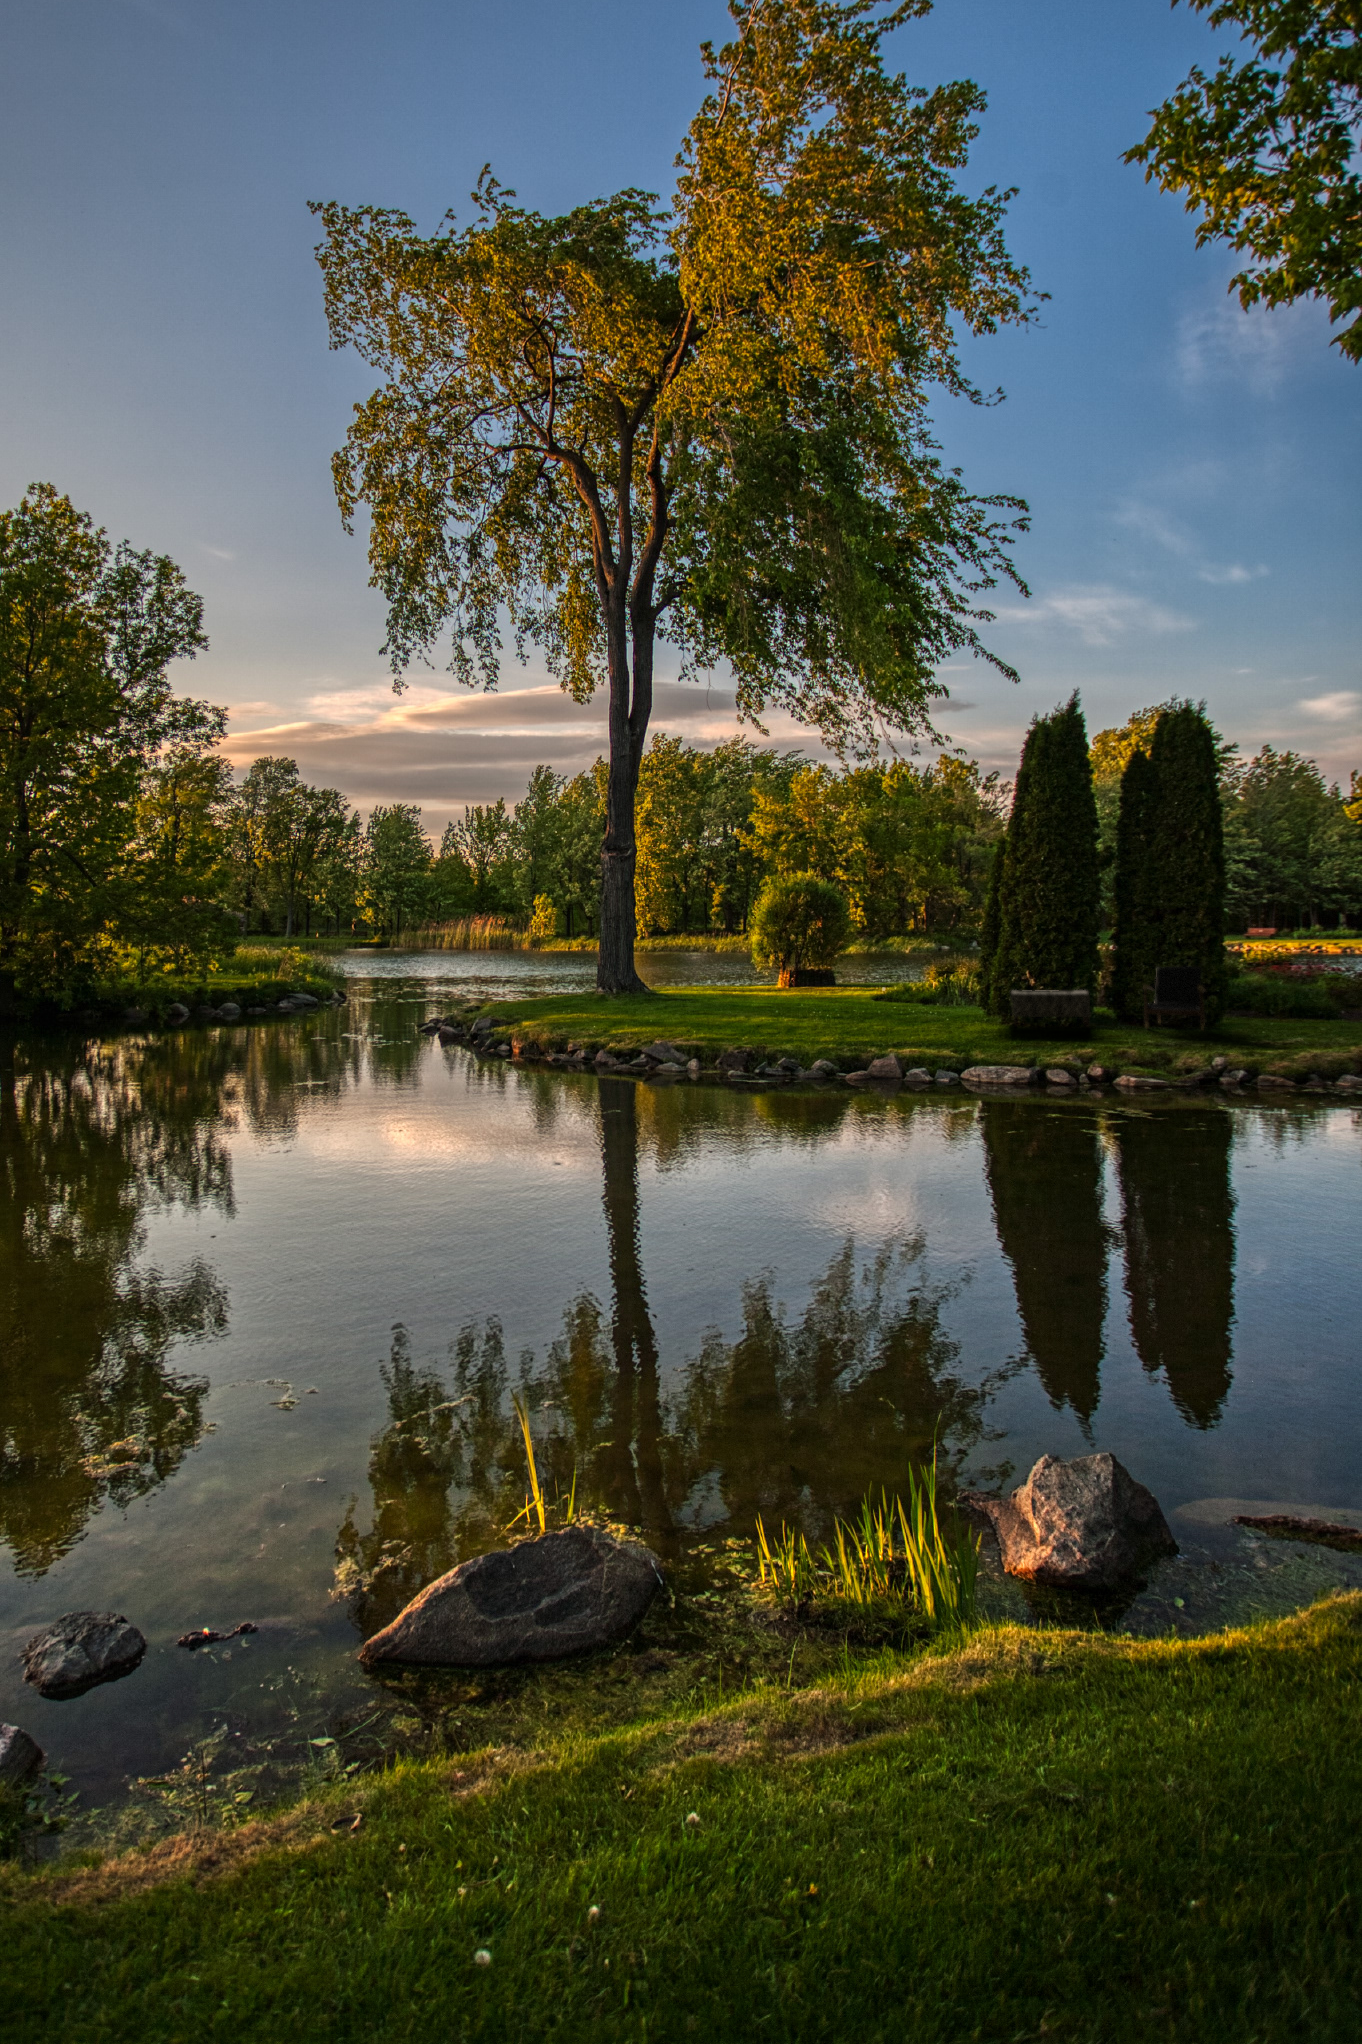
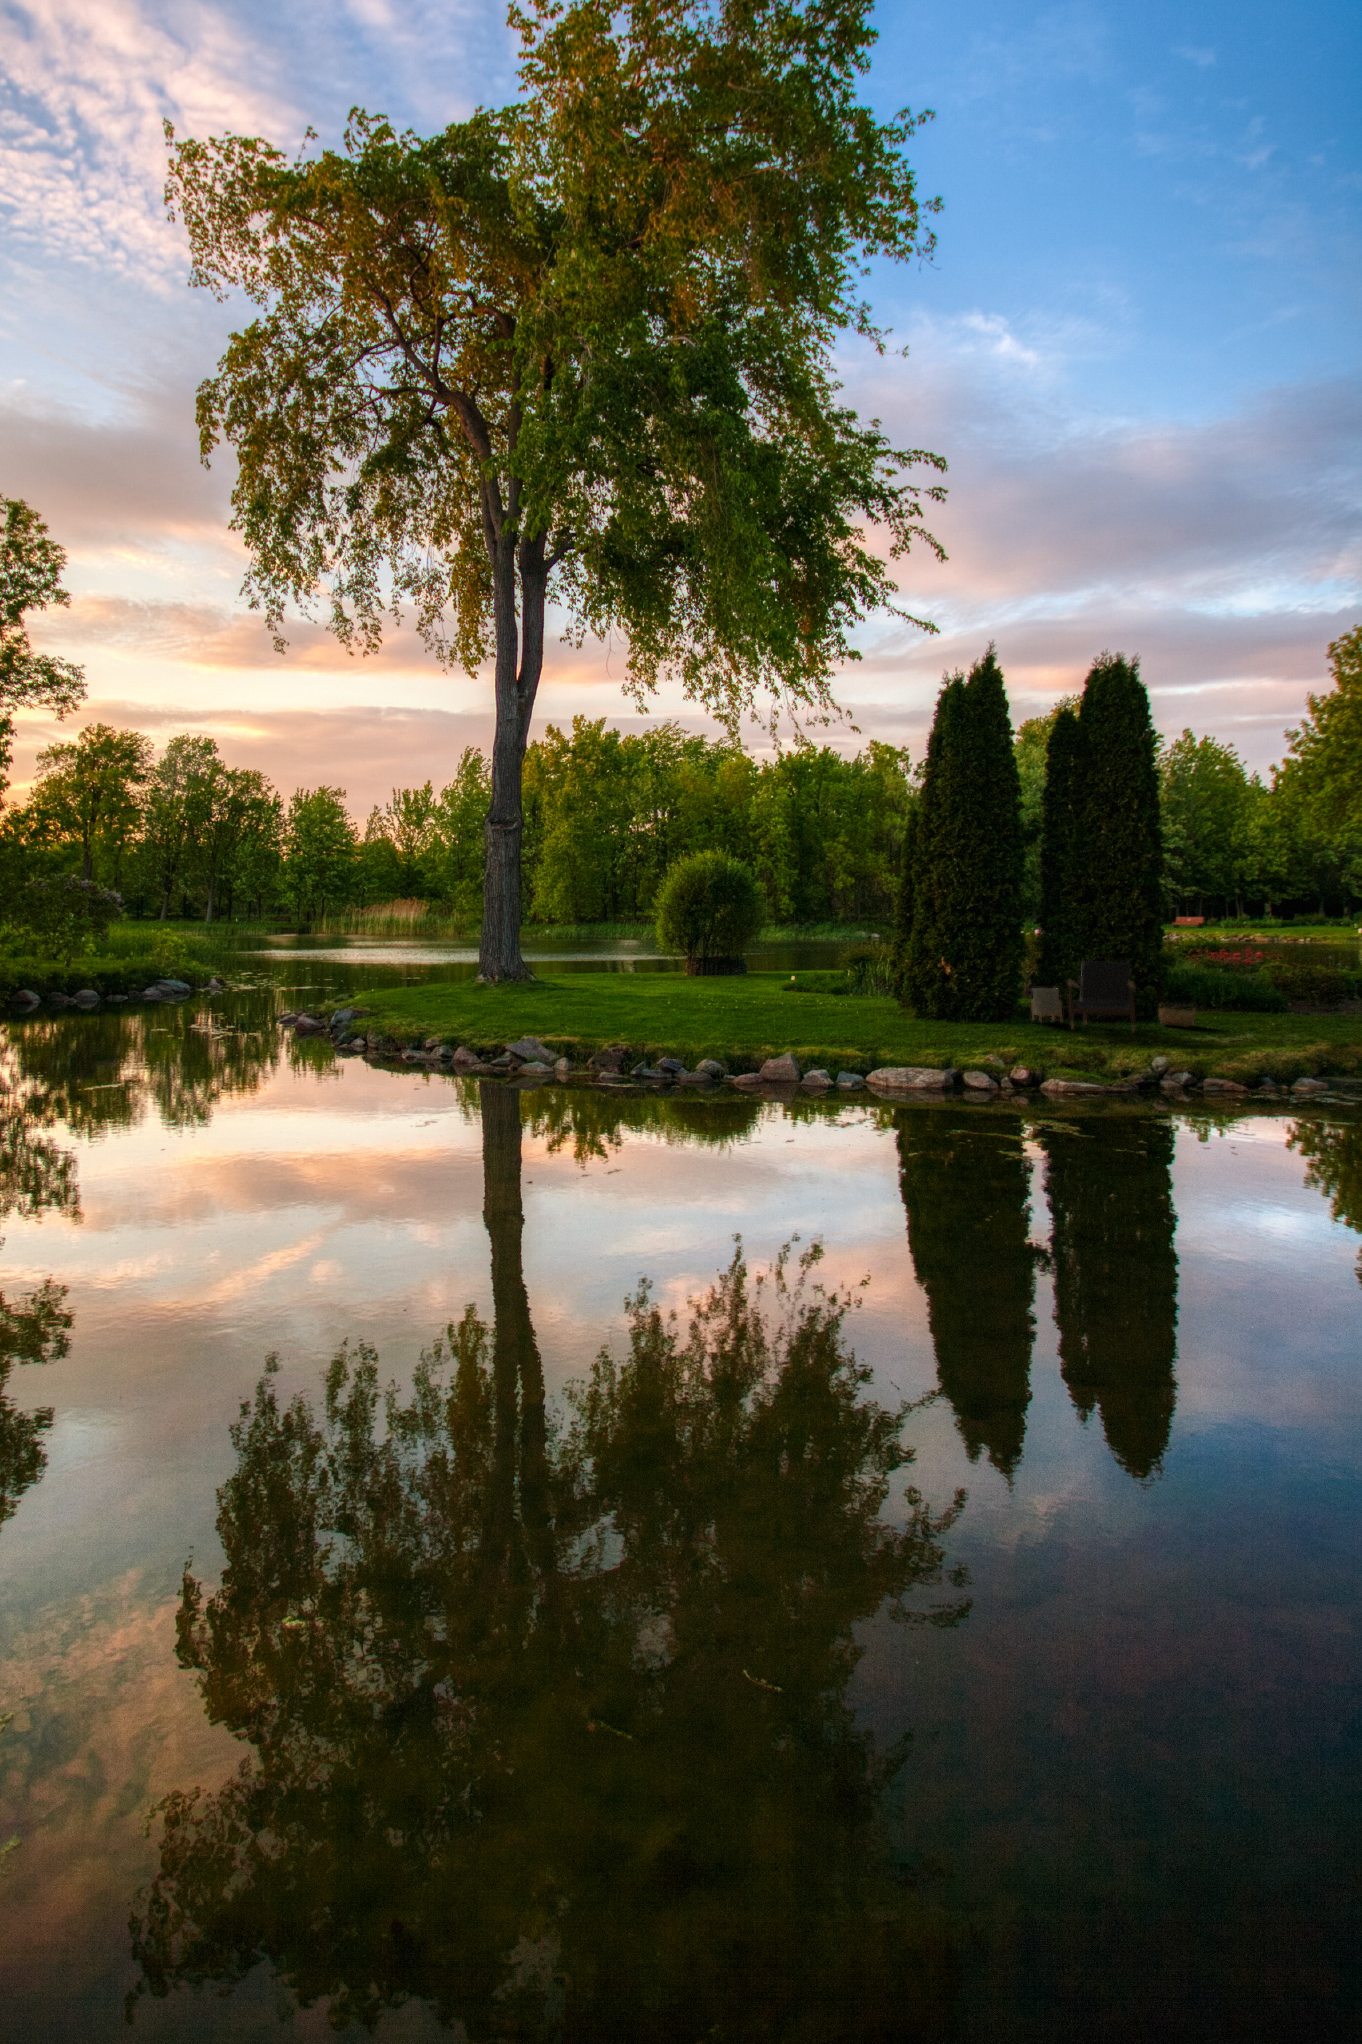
bench: present [1011,990,1090,1027] -> none [924,986,1011,1028]
planter: none [1110,990,1139,1022] -> present [1031,988,1062,1020]
woven basket: none [1227,1003,1263,1025] -> present [1159,1005,1196,1027]

